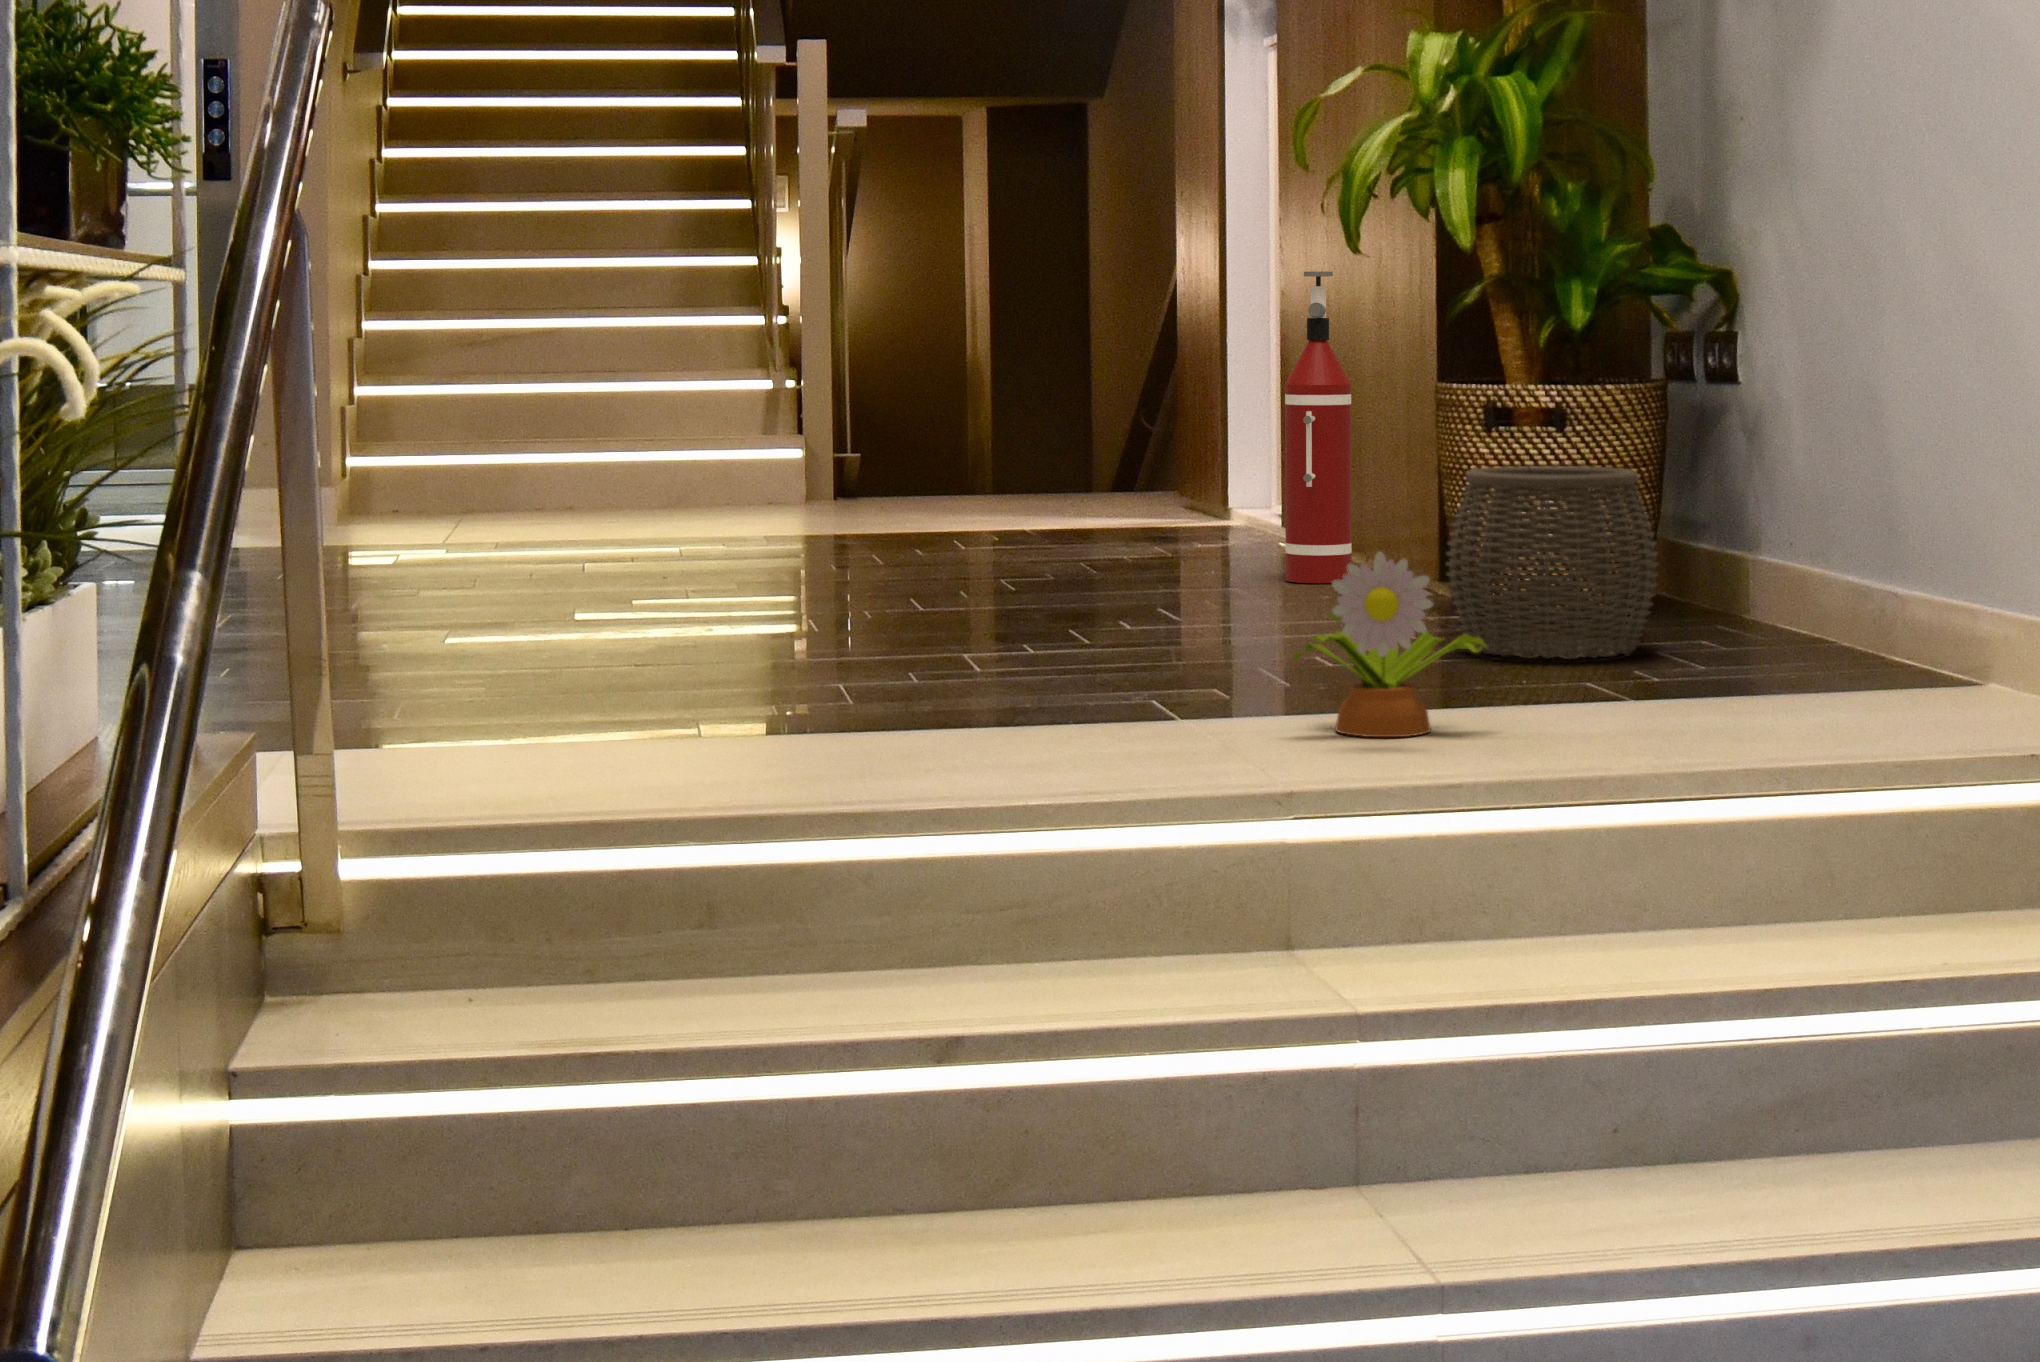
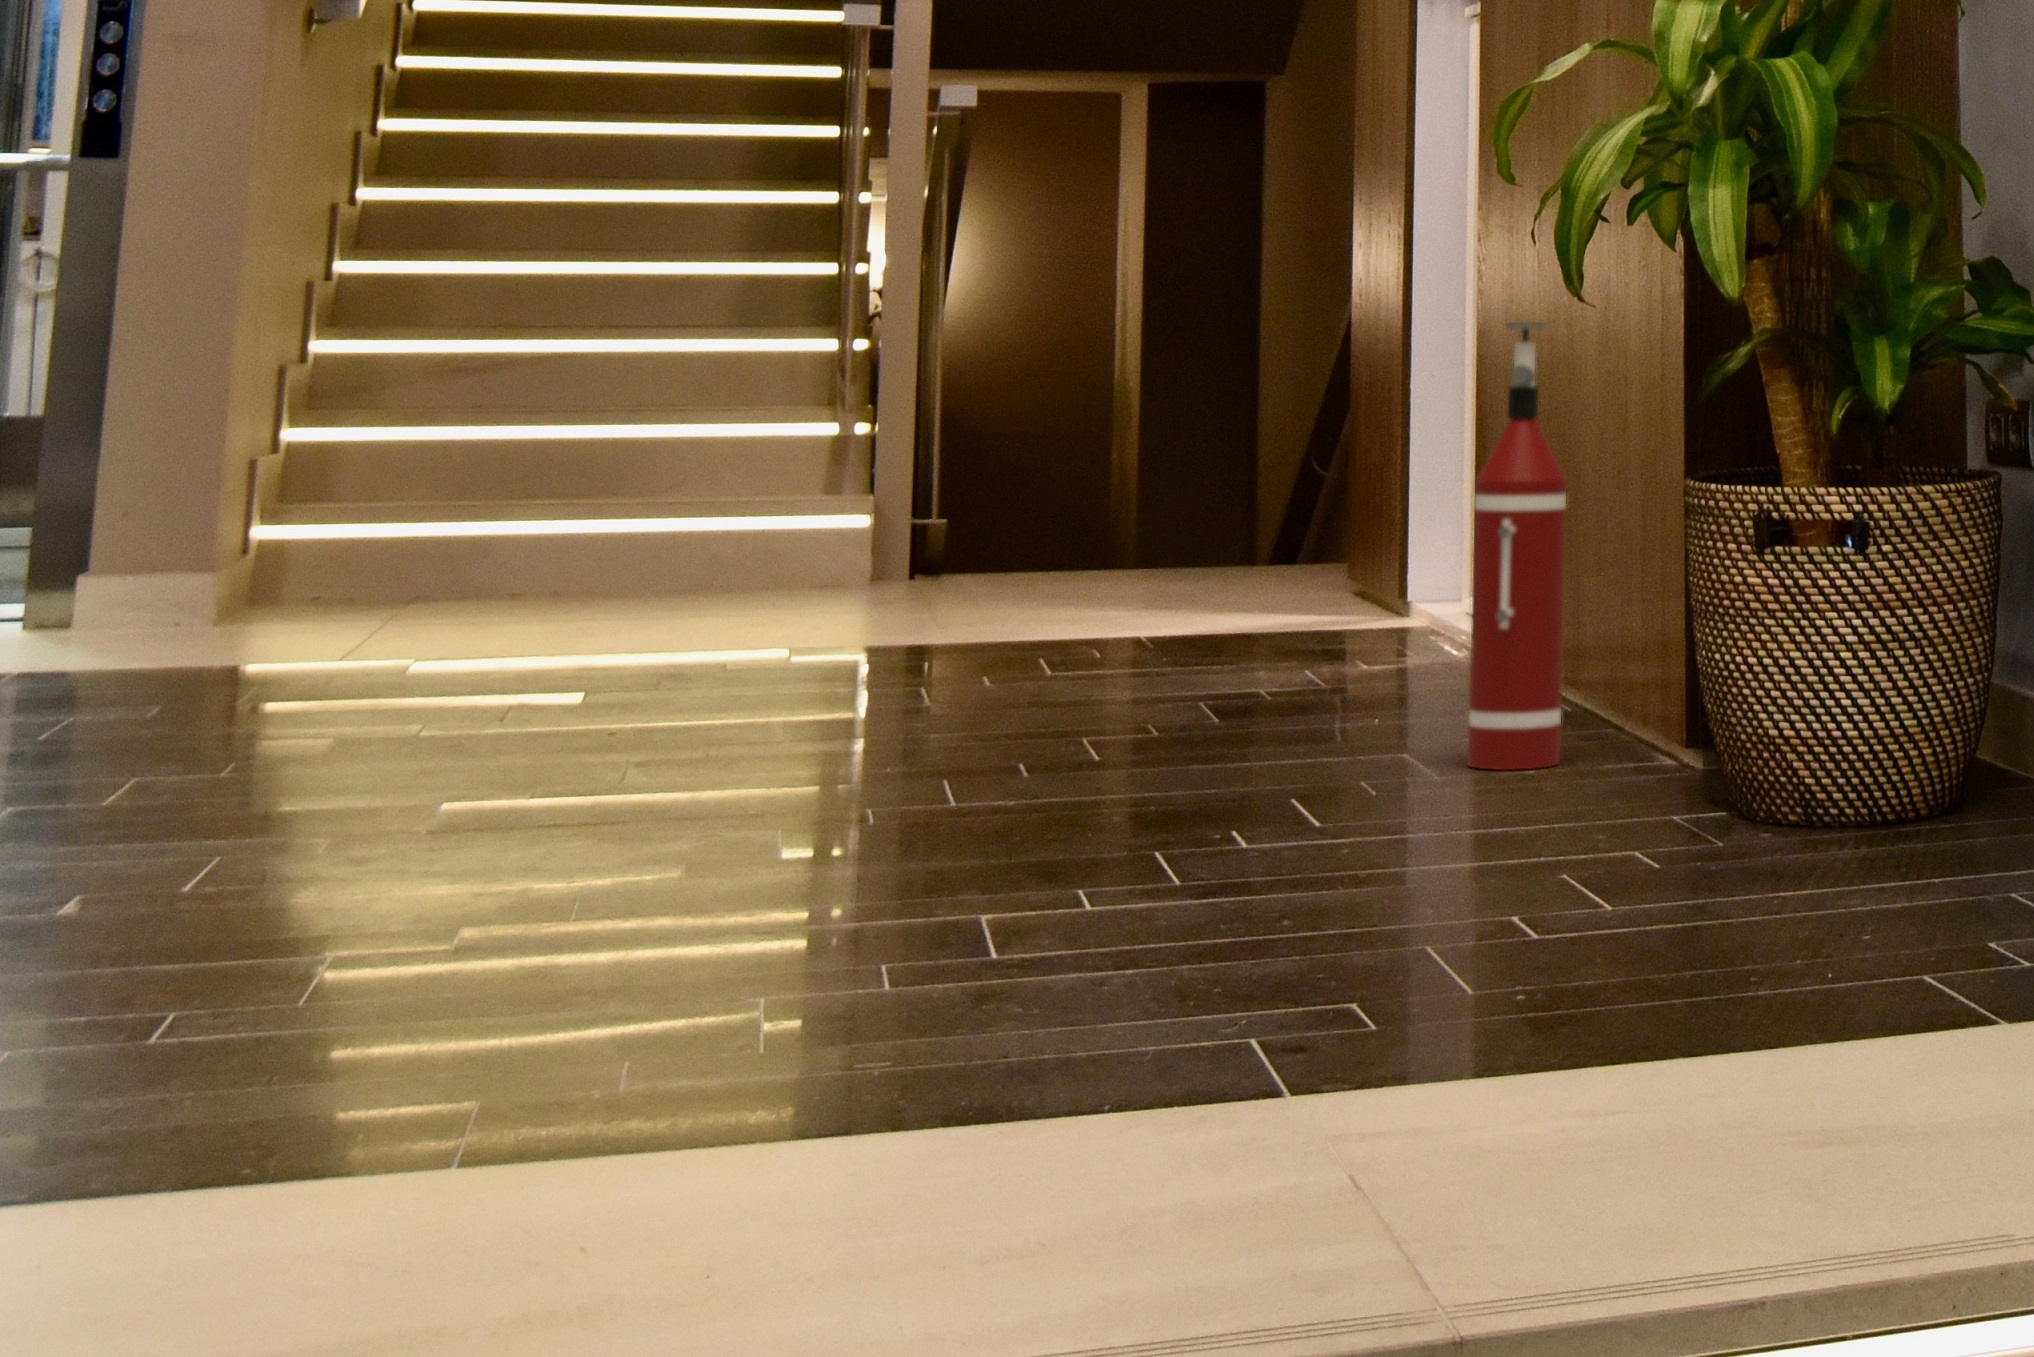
woven basket: present [1446,466,1658,659] -> none [1694,605,1996,904]
decorative plant: present [1293,552,1488,737] -> none [1456,768,1760,1076]

